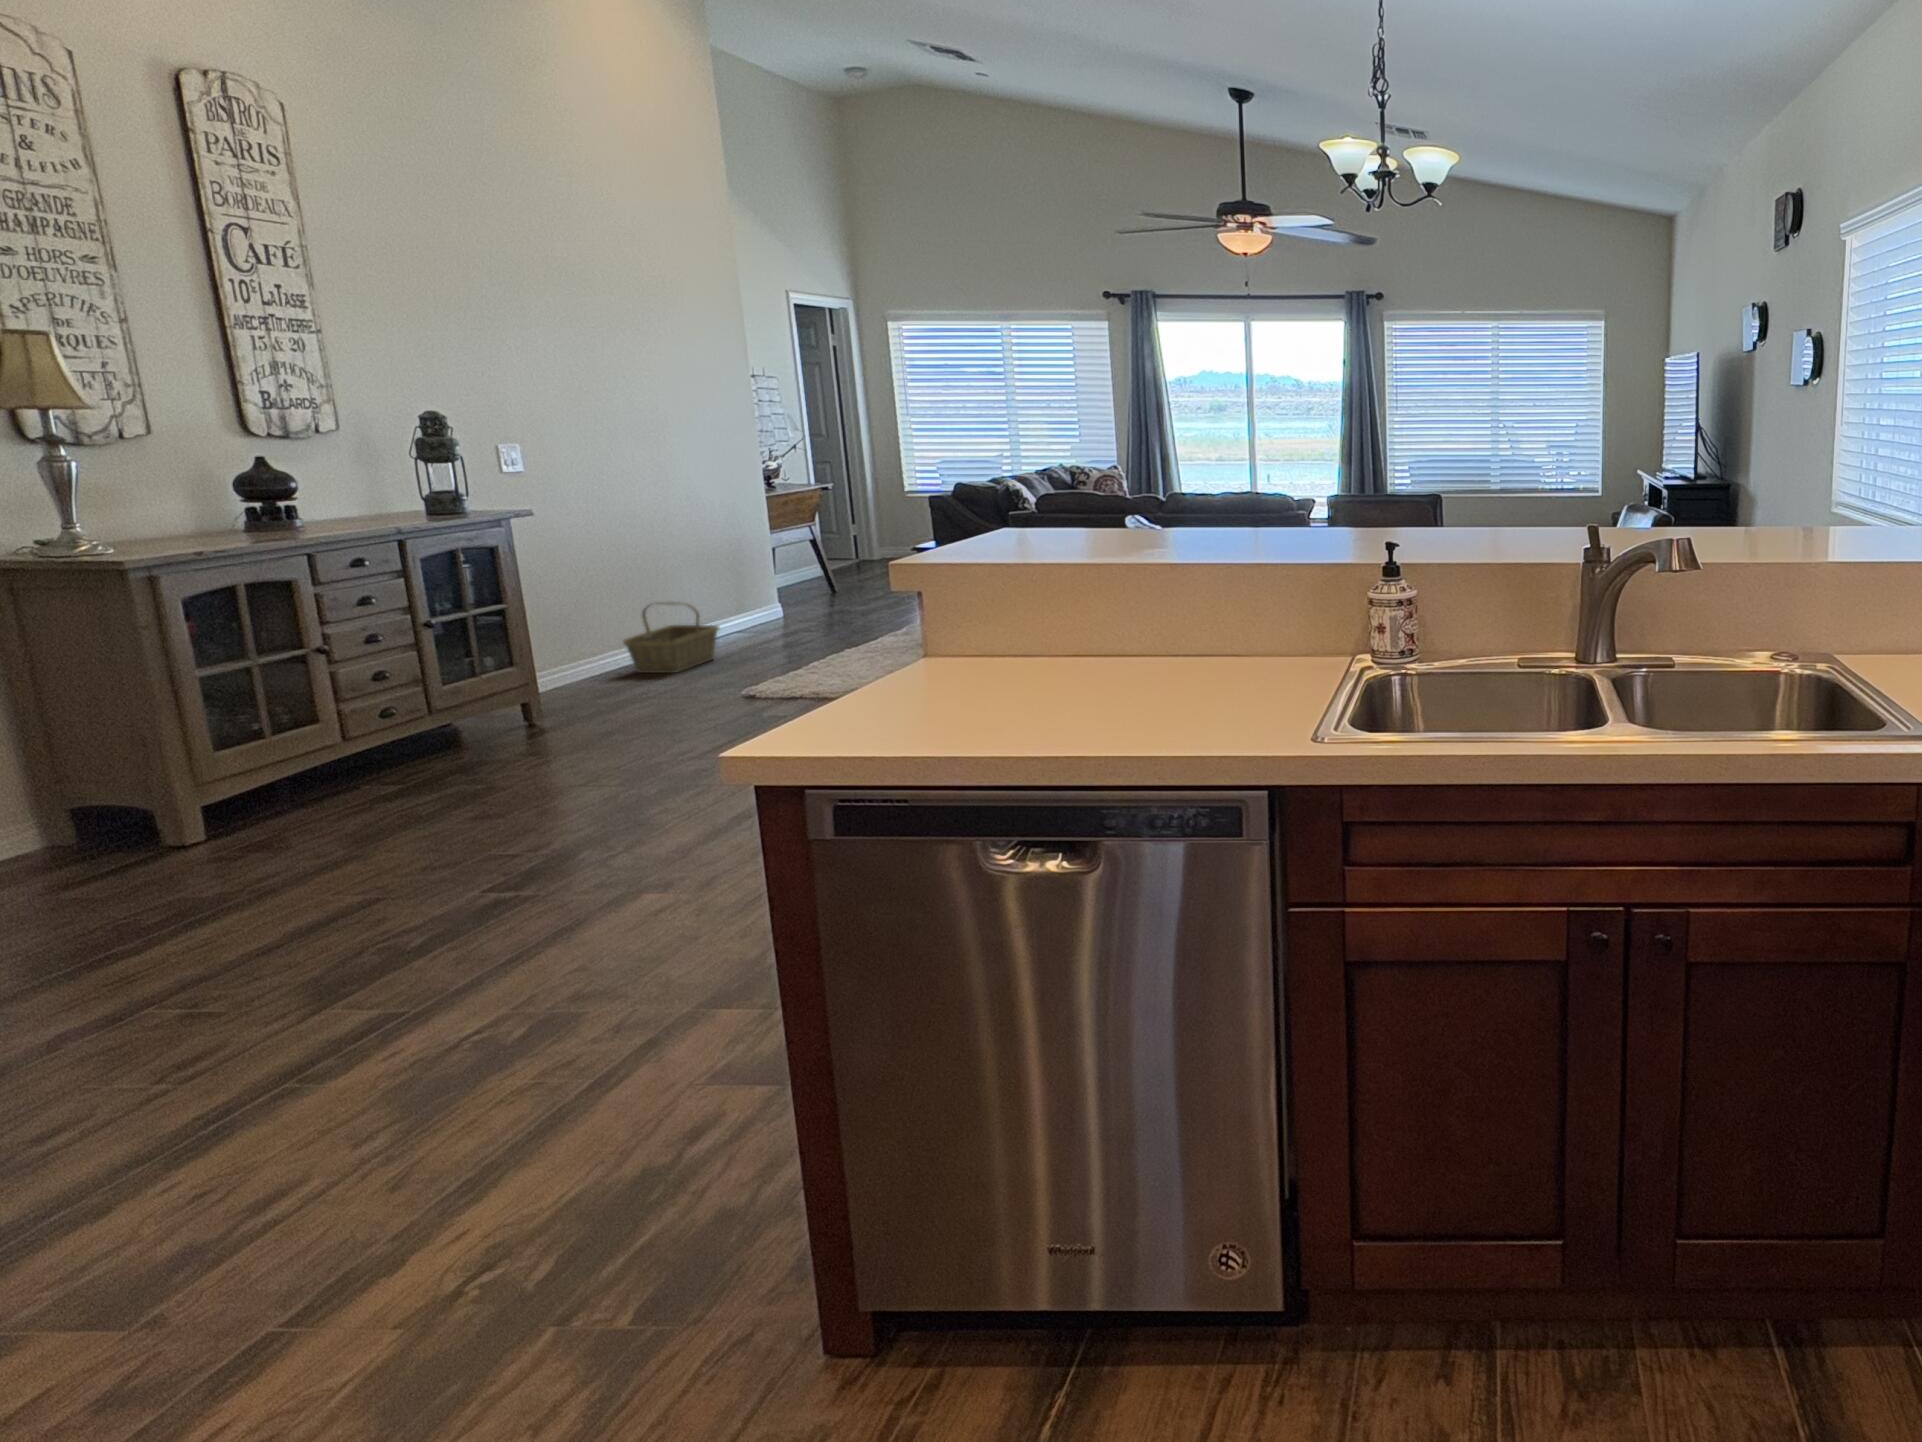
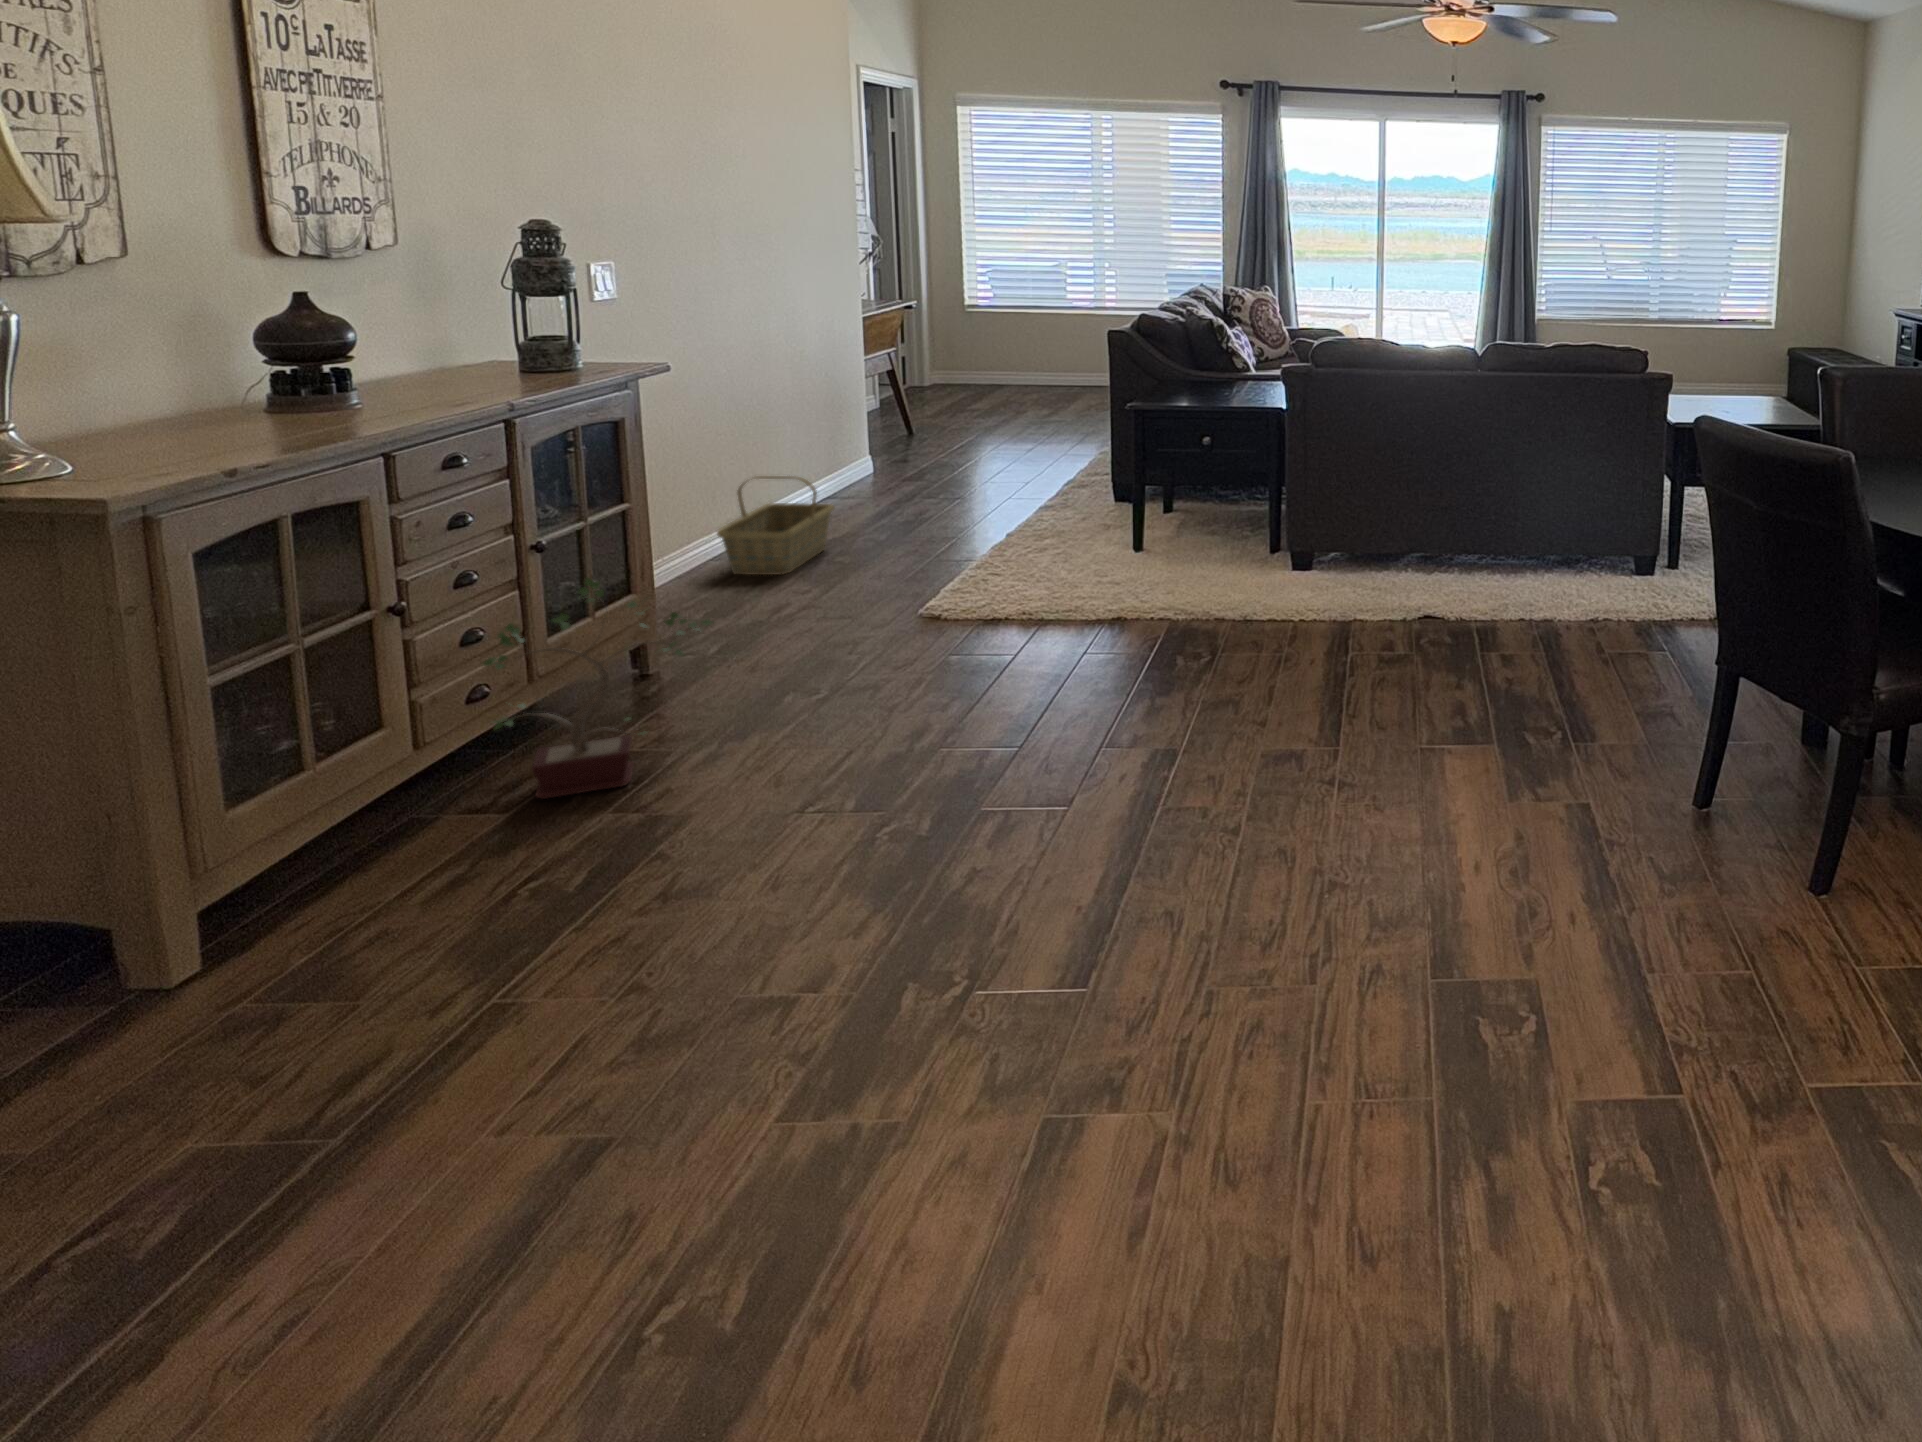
potted plant: none [386,640,540,780] -> present [484,577,712,799]

